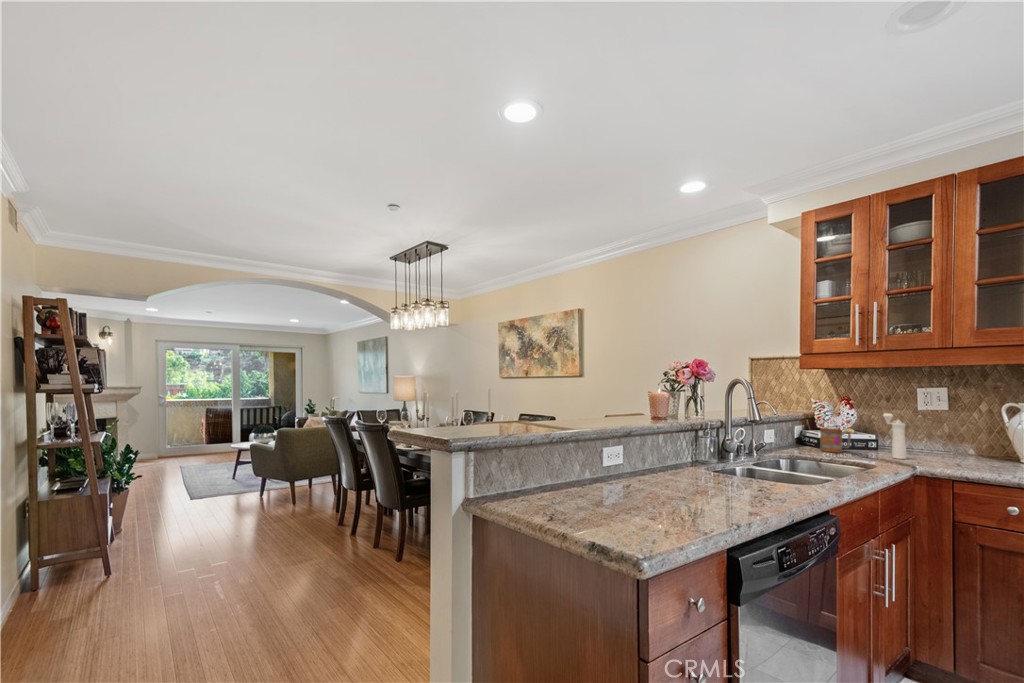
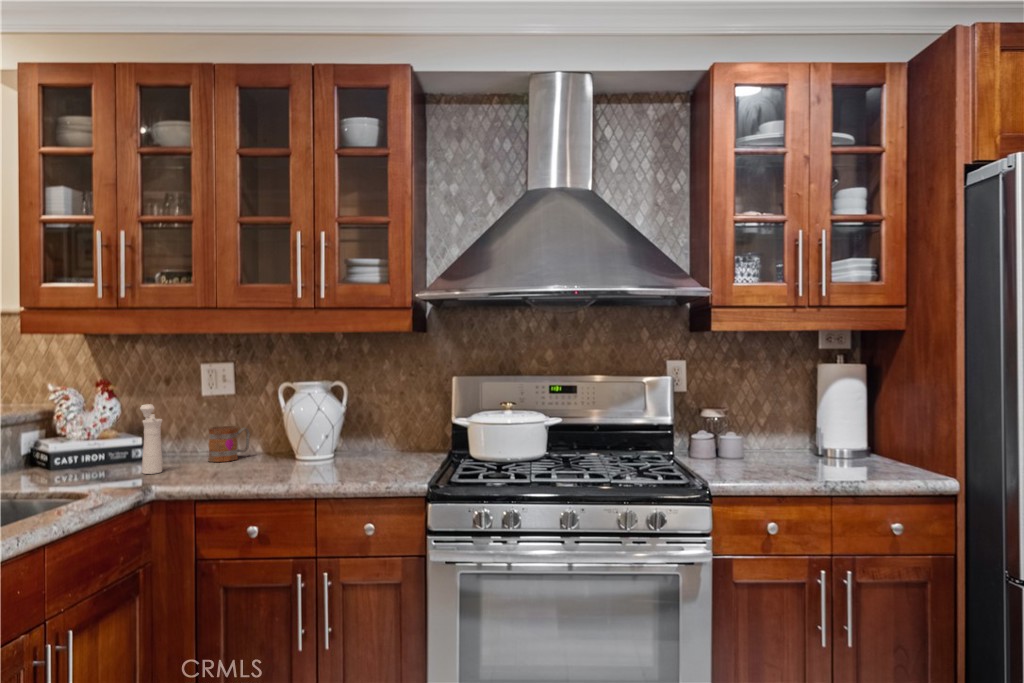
mug: present [820,428,851,453] -> present [208,426,250,462]

